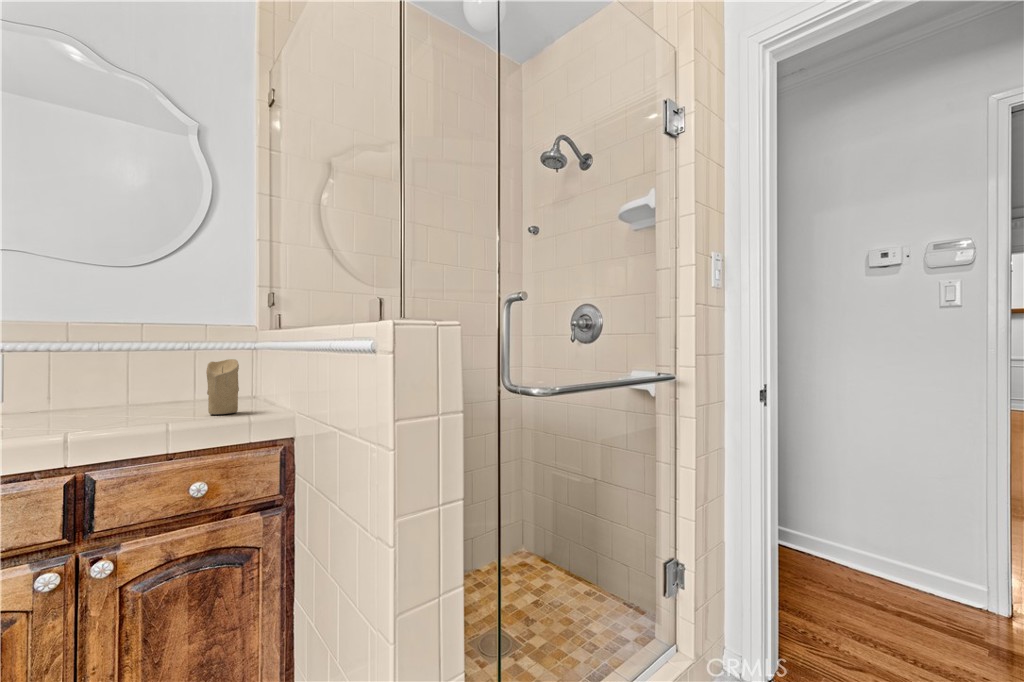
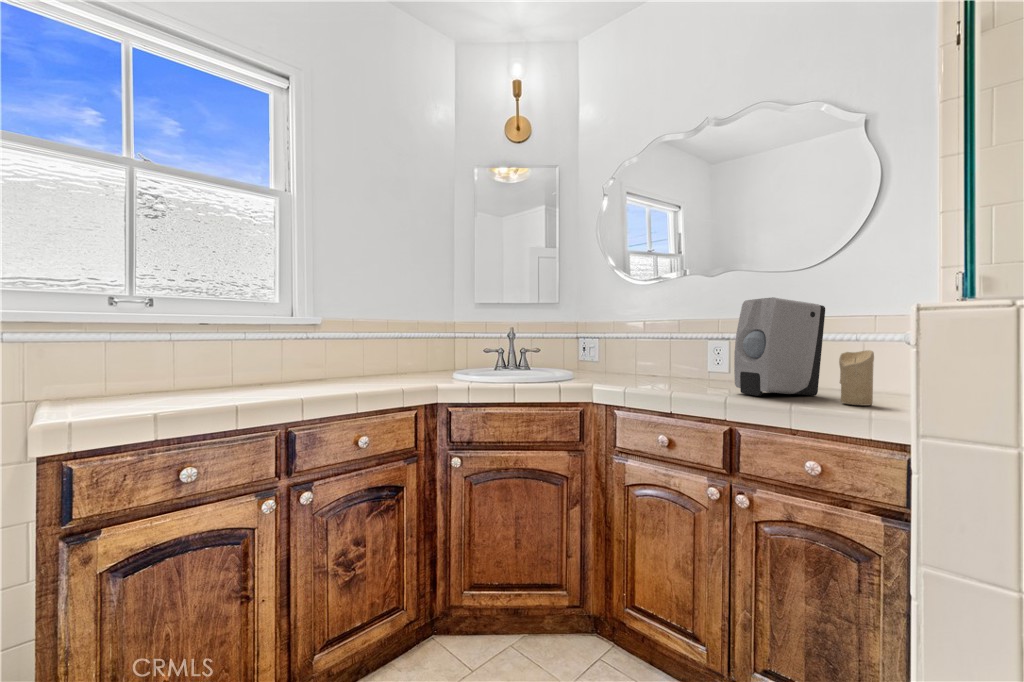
soap dispenser: none [56,297,174,424] -> present [734,297,825,396]

